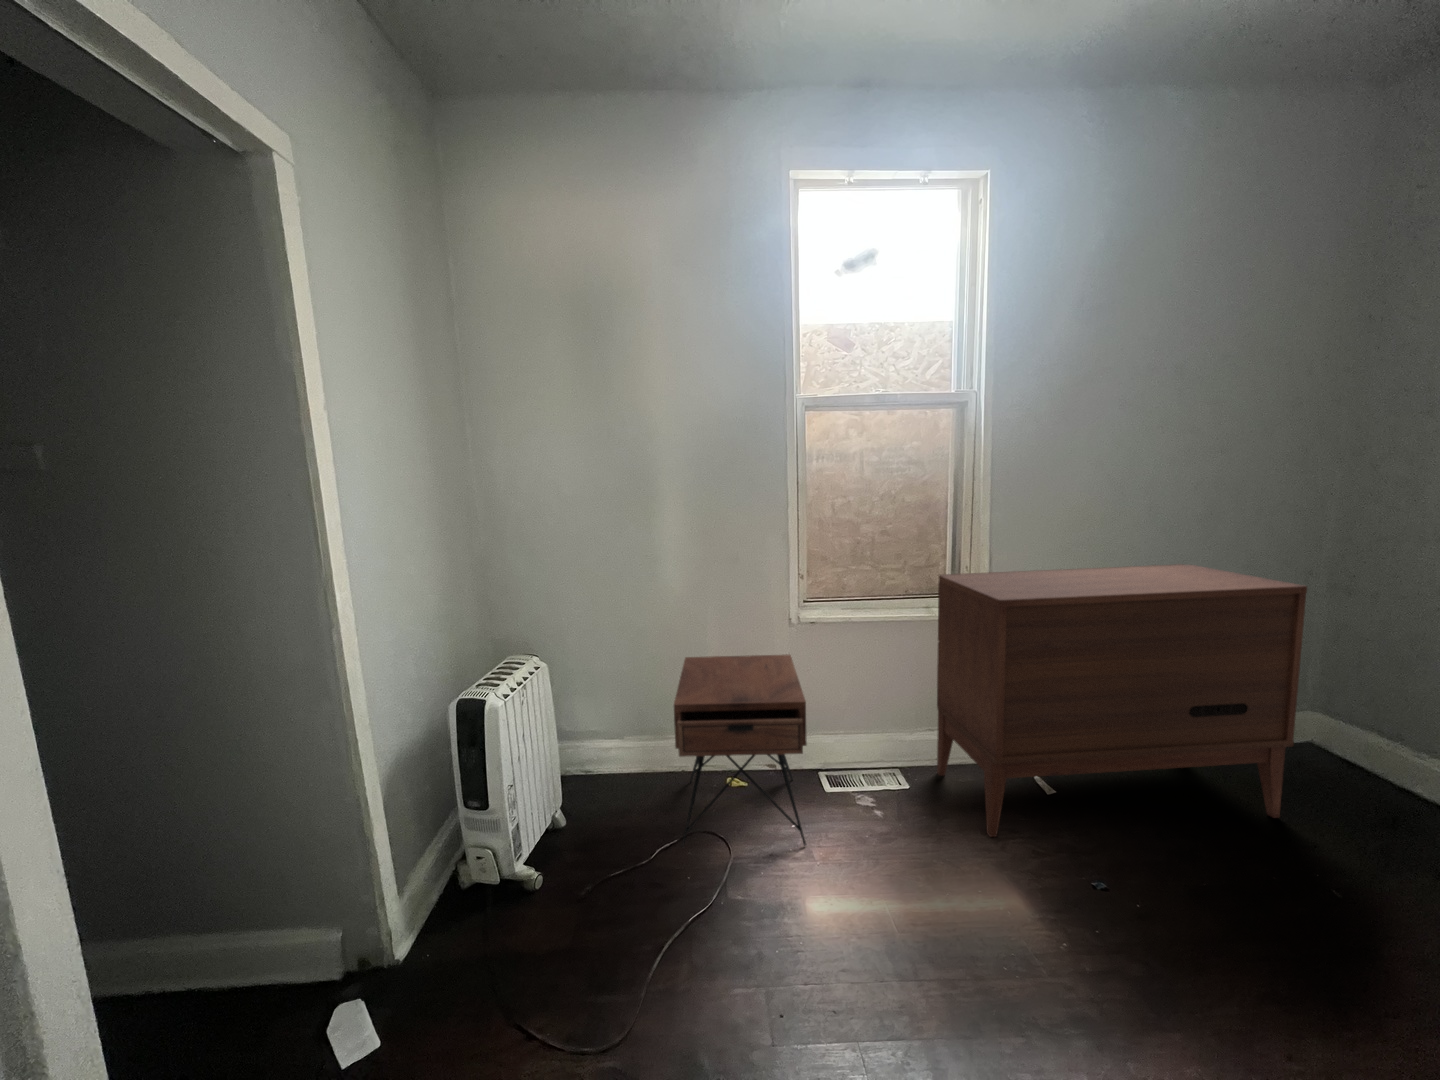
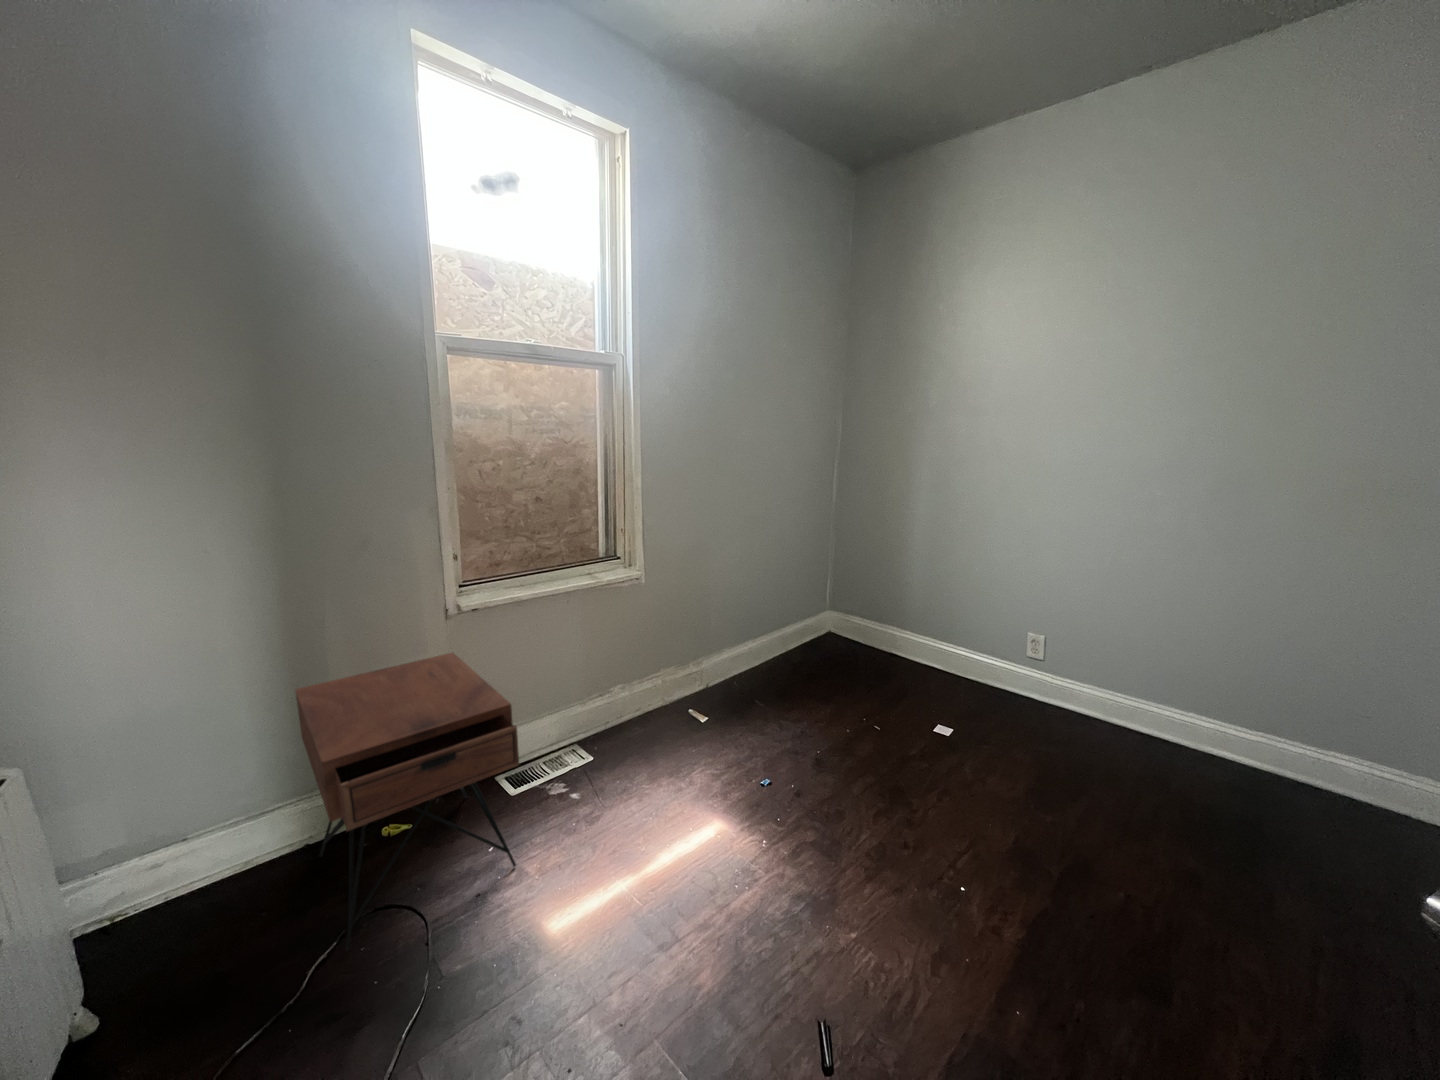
dresser: present [937,564,1307,837] -> none [604,516,848,778]

